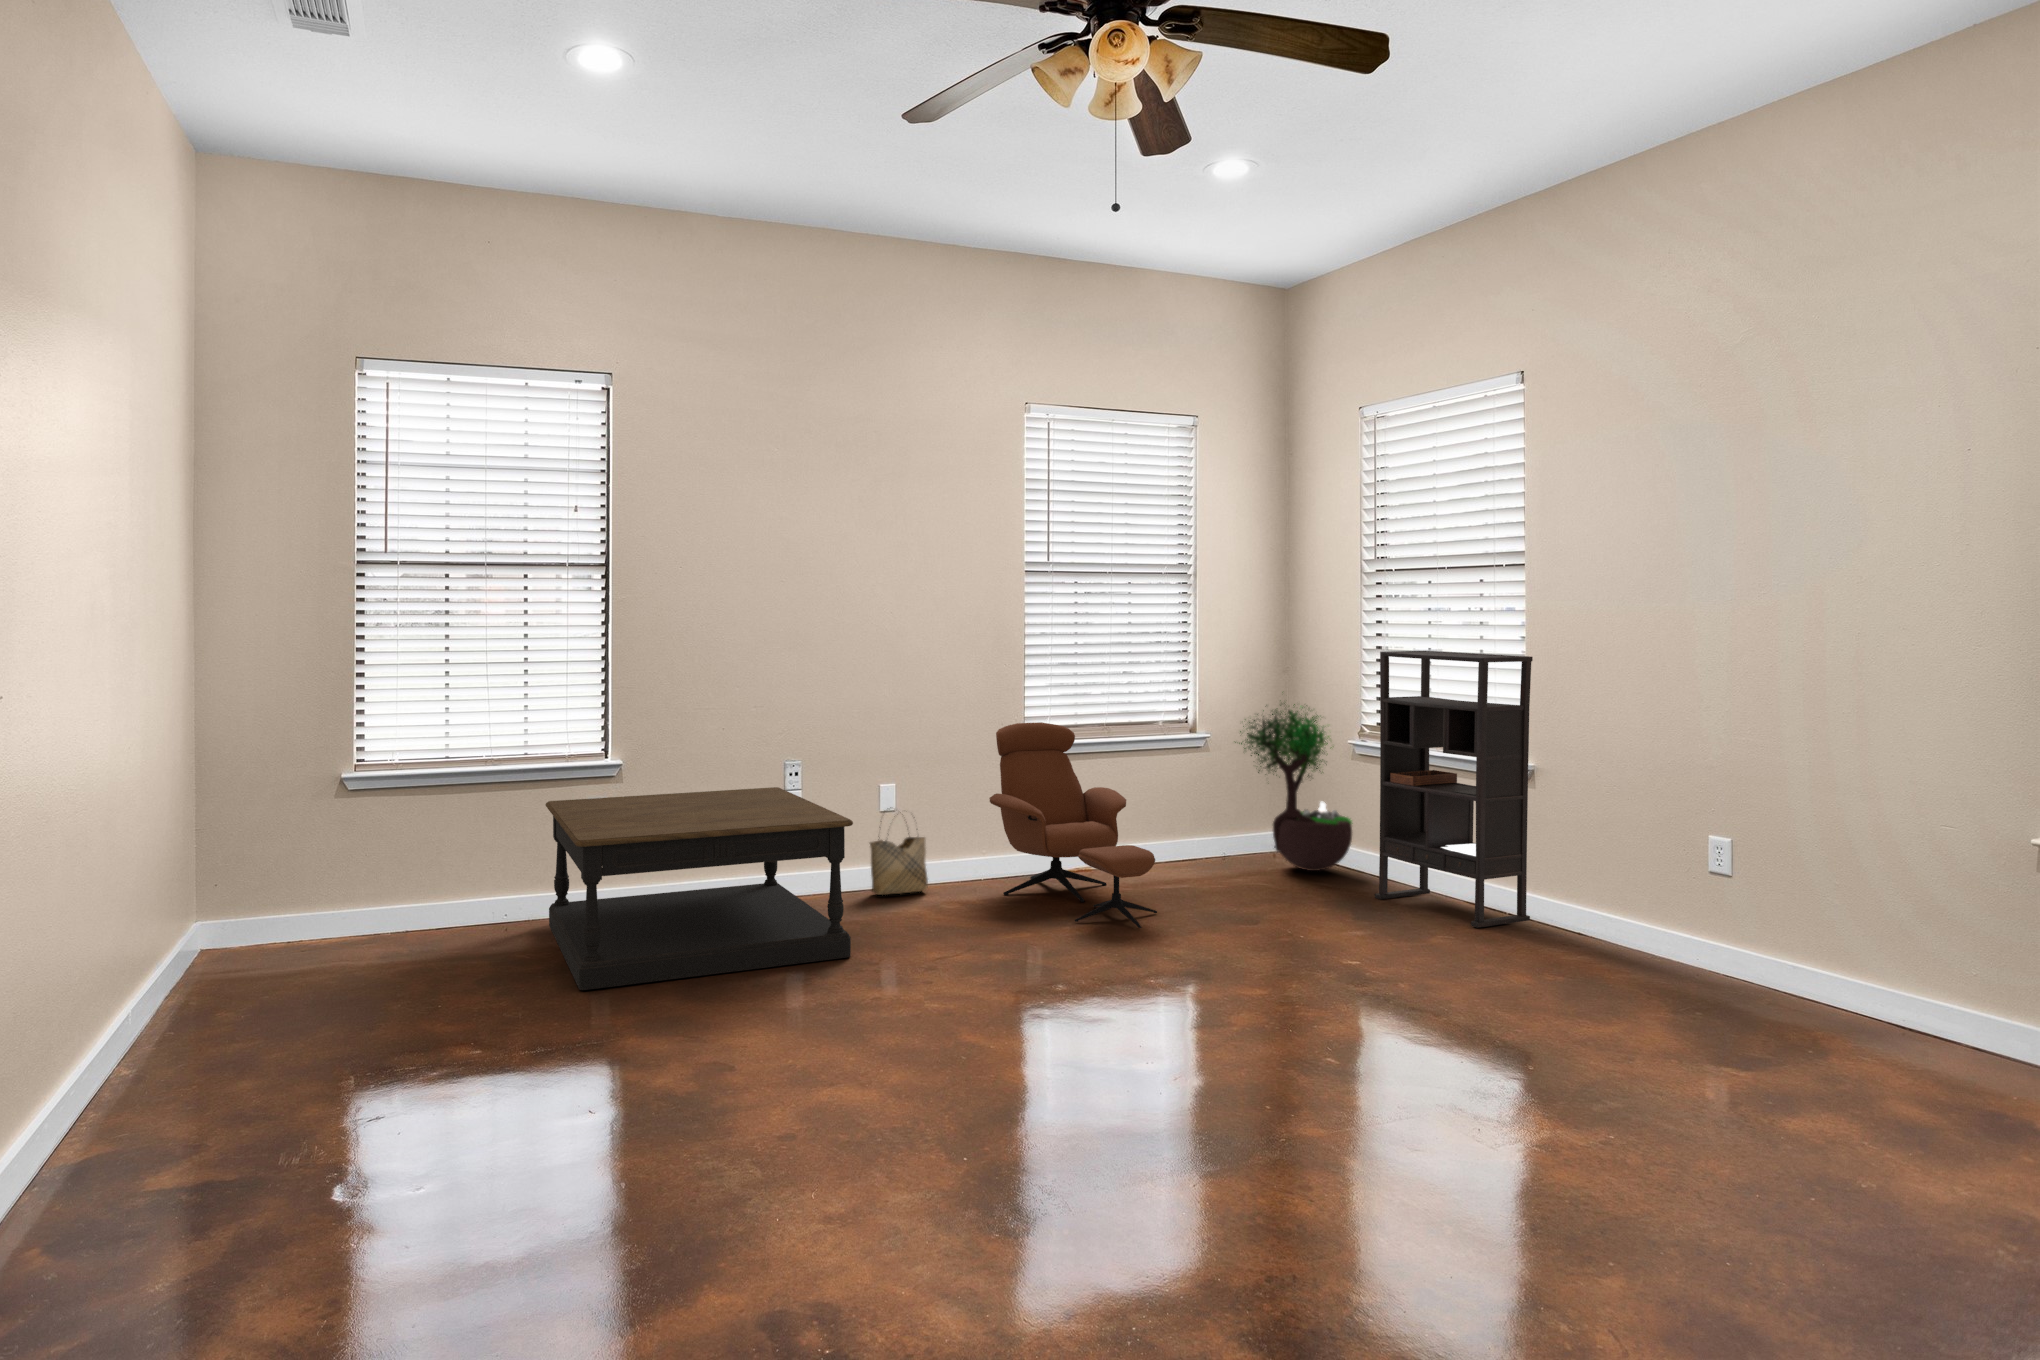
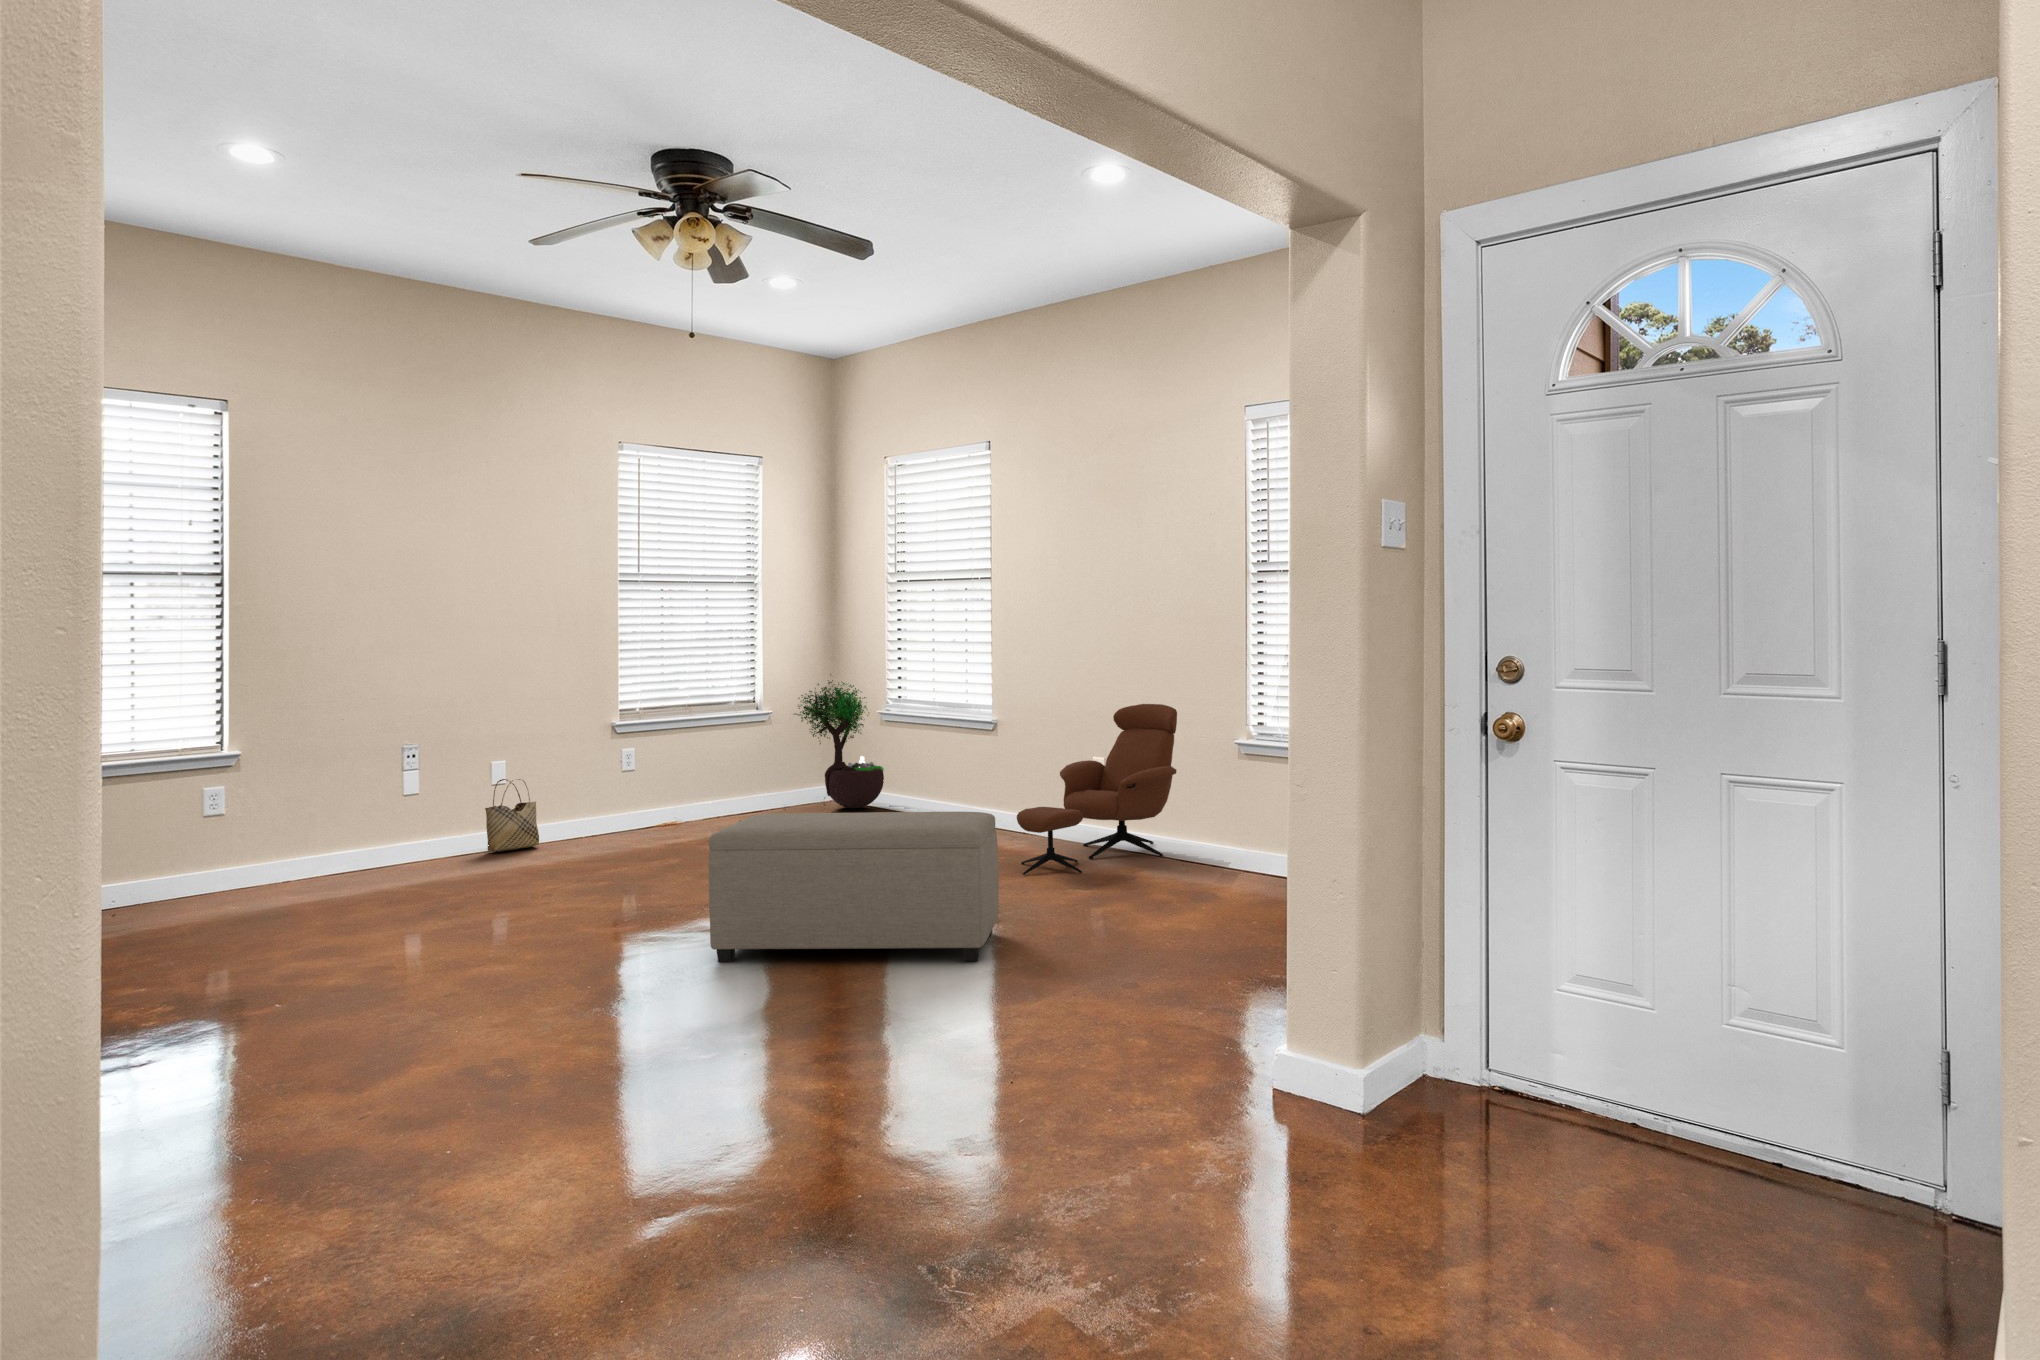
bookshelf: present [1375,651,1533,928] -> none [898,639,998,827]
lounge chair: present [989,722,1157,928] -> present [1017,704,1177,875]
coffee table: present [546,787,853,990] -> none [162,766,484,930]
ottoman: none [1113,945,1619,1306] -> present [709,812,999,962]

